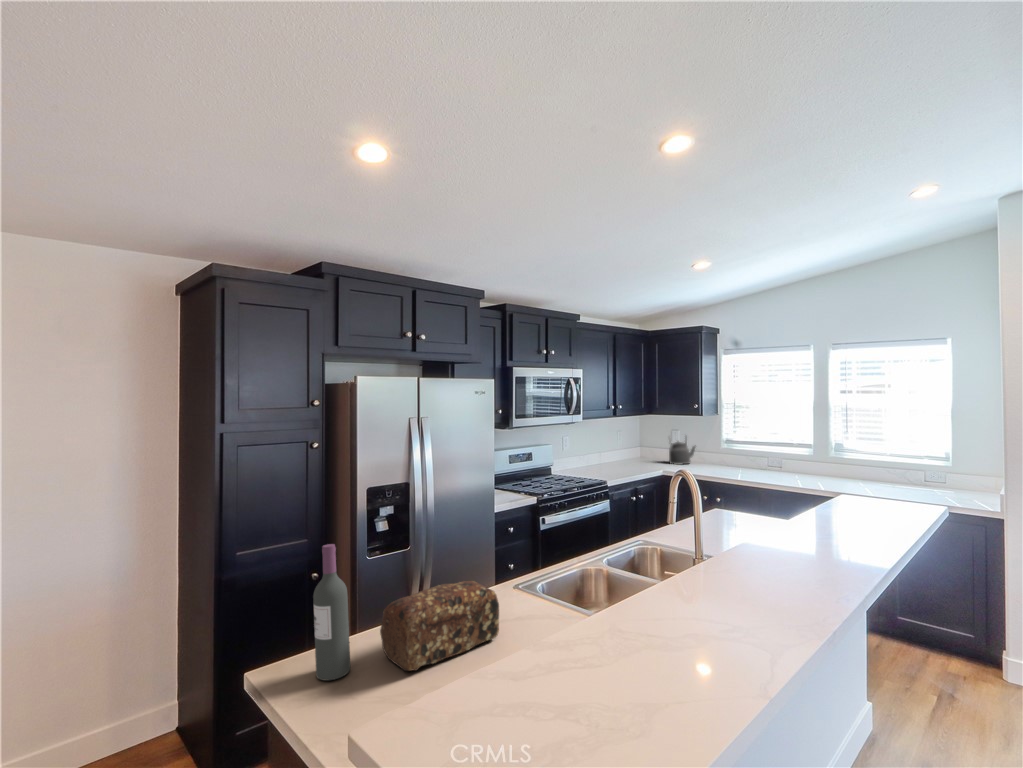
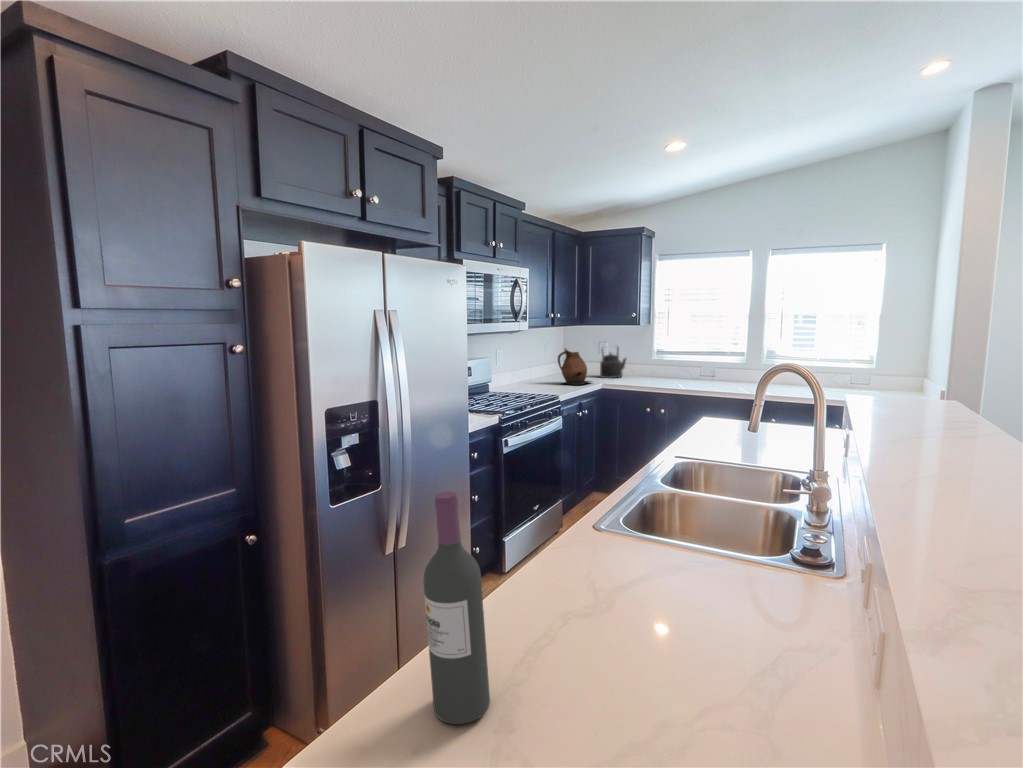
ceramic pitcher: none [621,437,655,471] -> present [558,348,592,384]
bread loaf: present [380,580,499,671] -> none [510,526,662,682]

